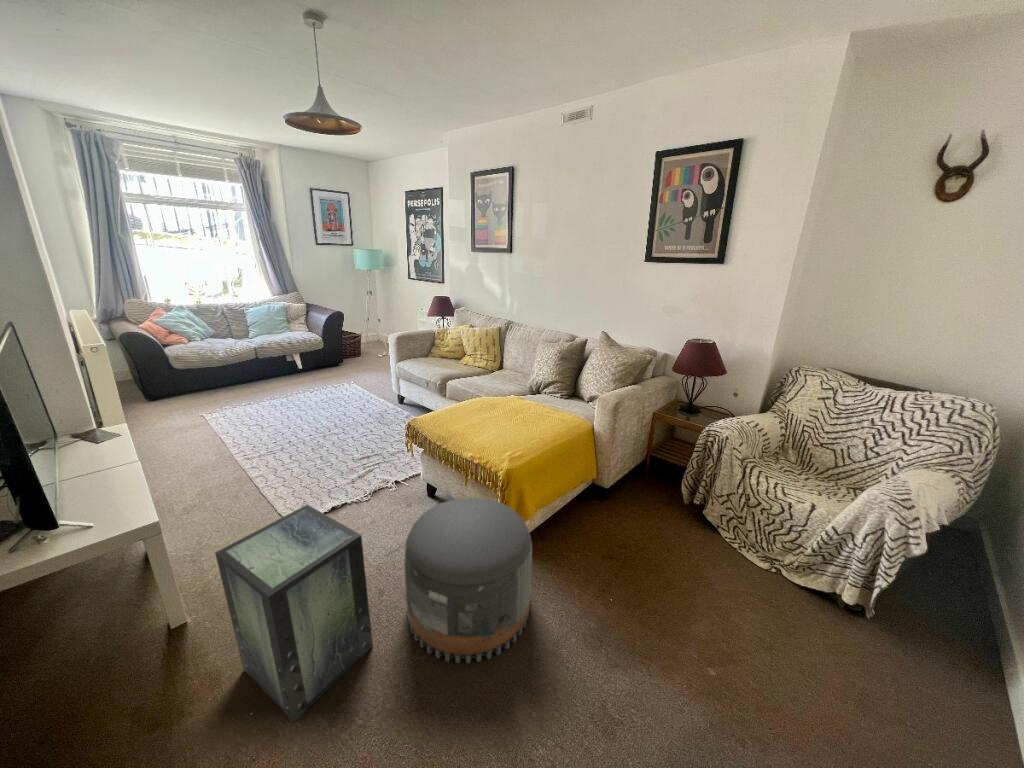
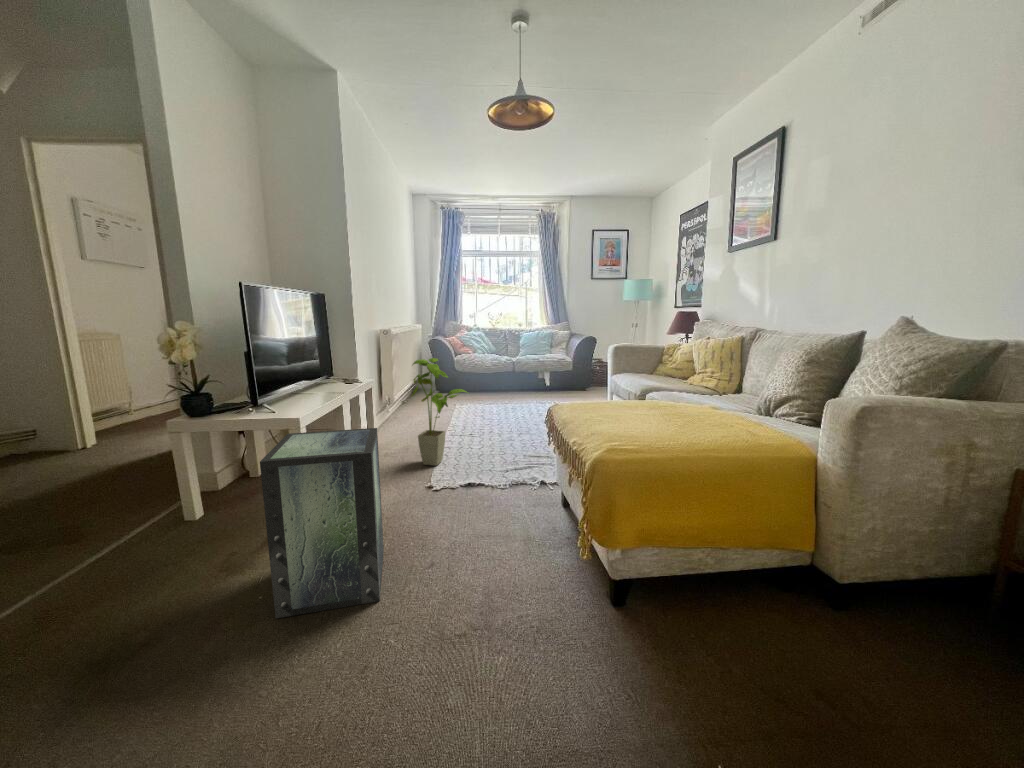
house plant: none [219,392,296,506] -> present [412,358,466,466]
pouf: present [405,497,532,663] -> none [405,475,581,697]

